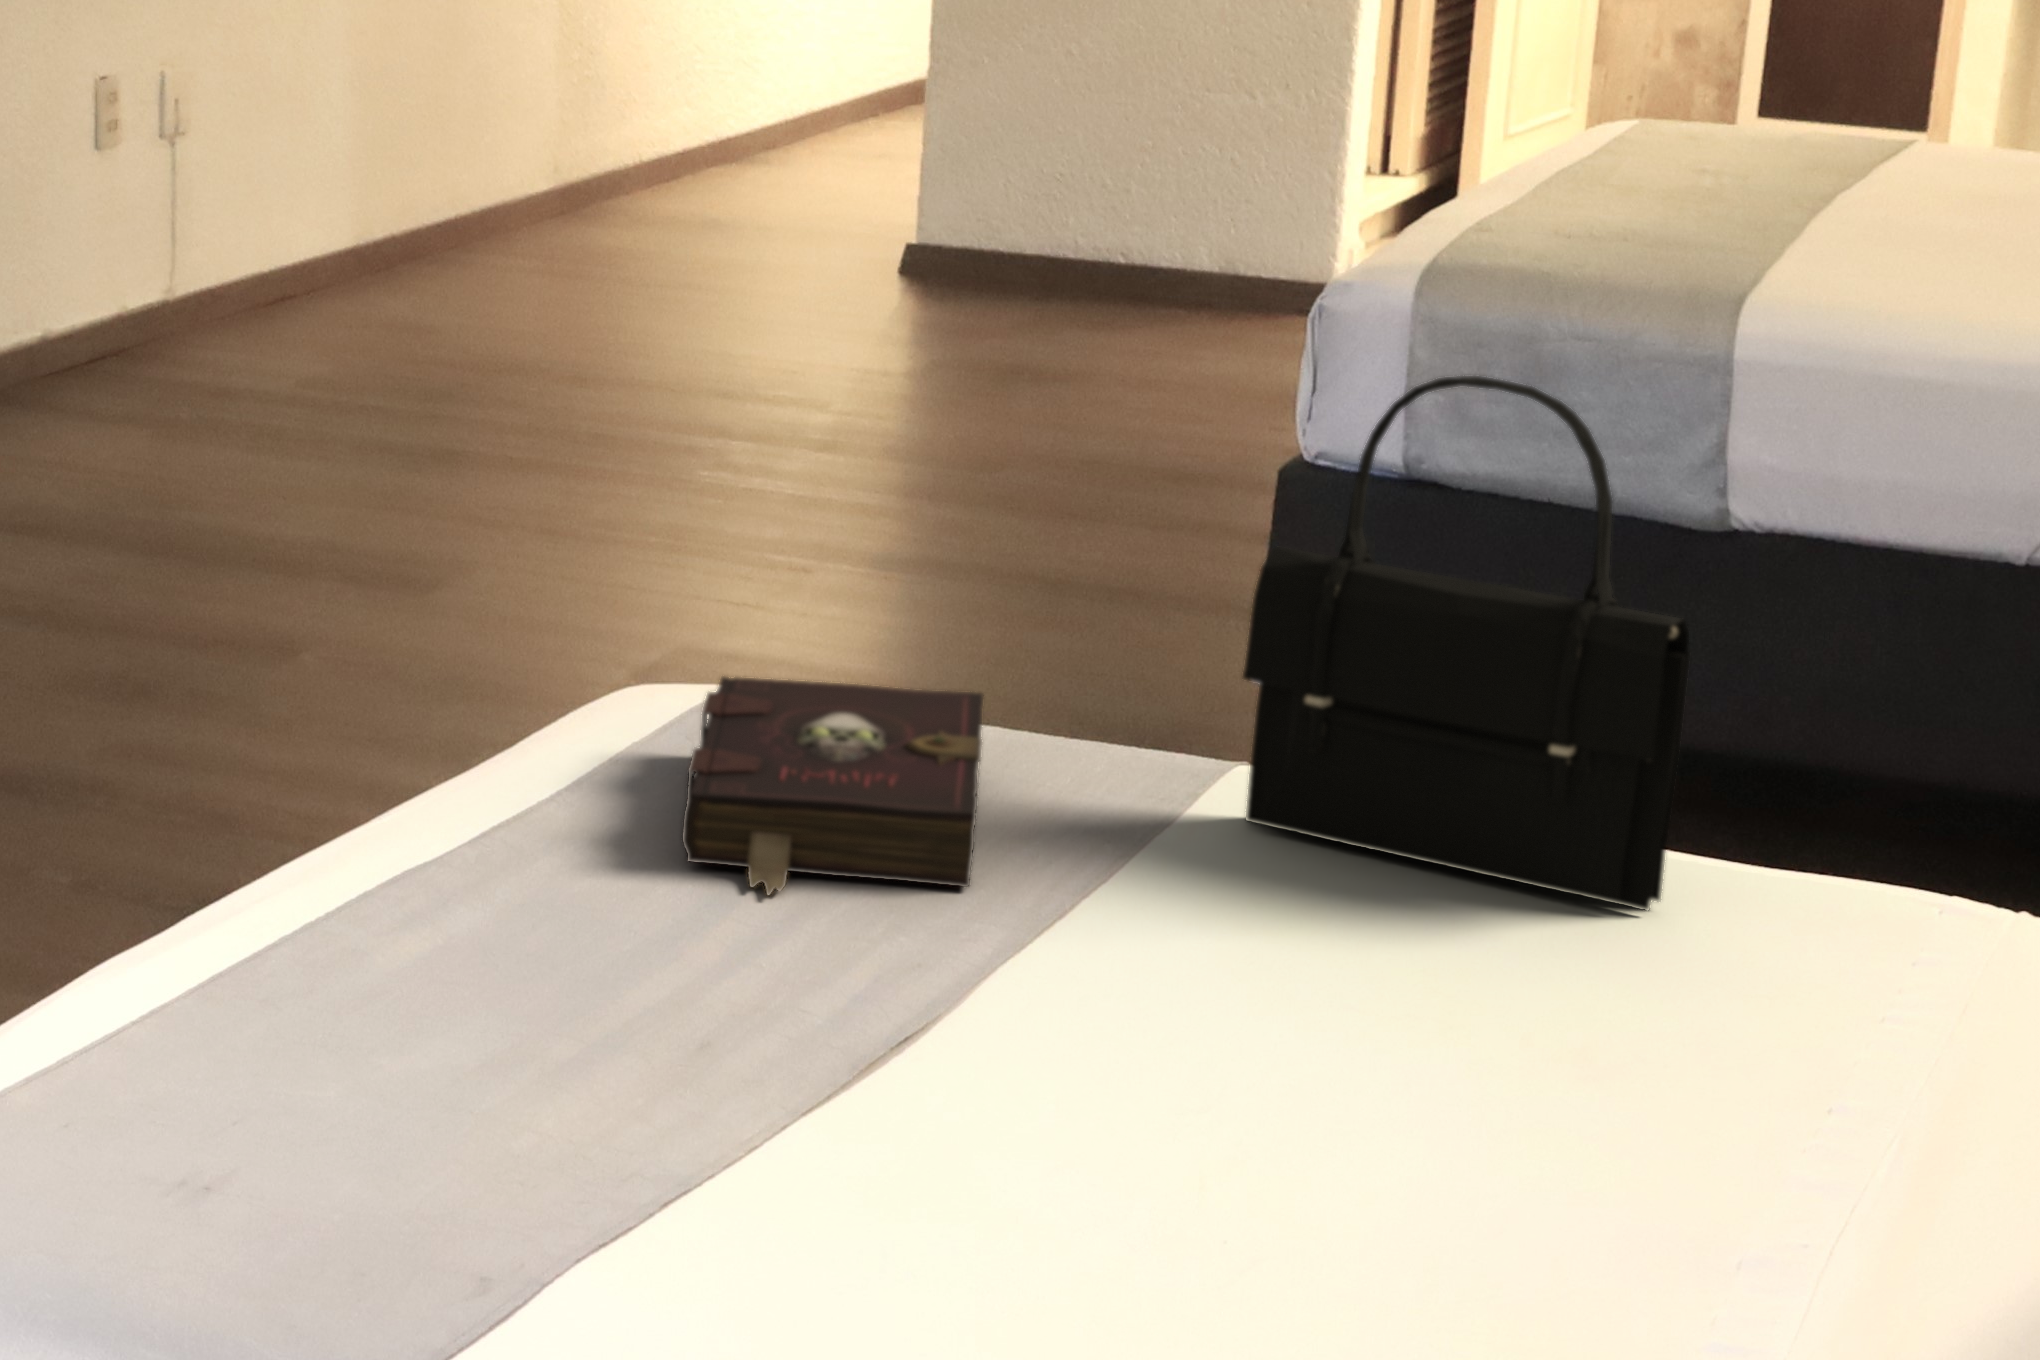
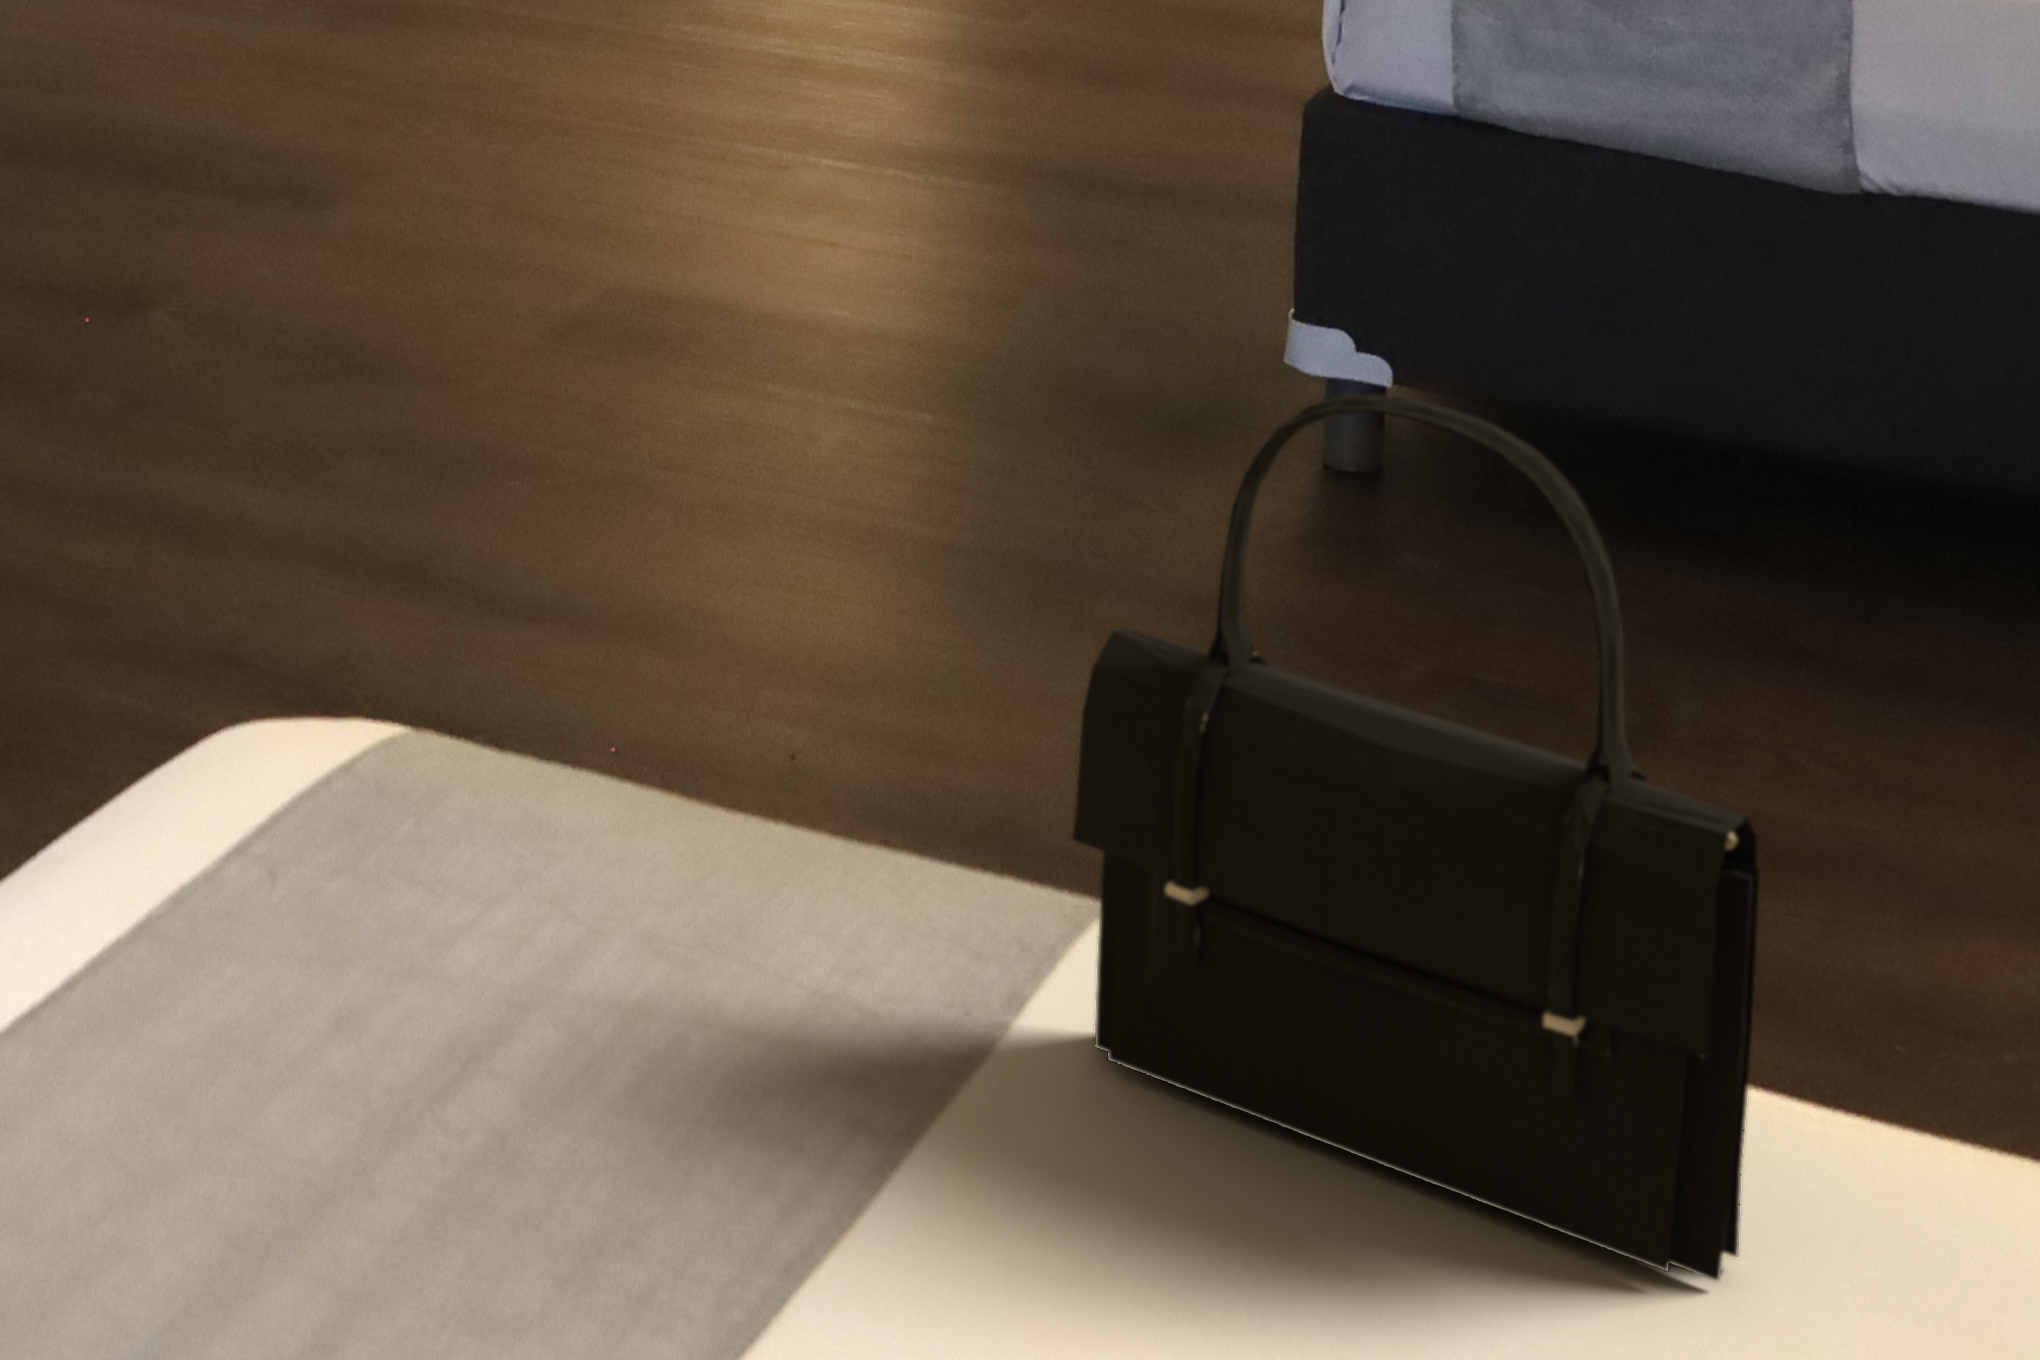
book: present [682,677,984,895] -> none [168,781,700,1279]

